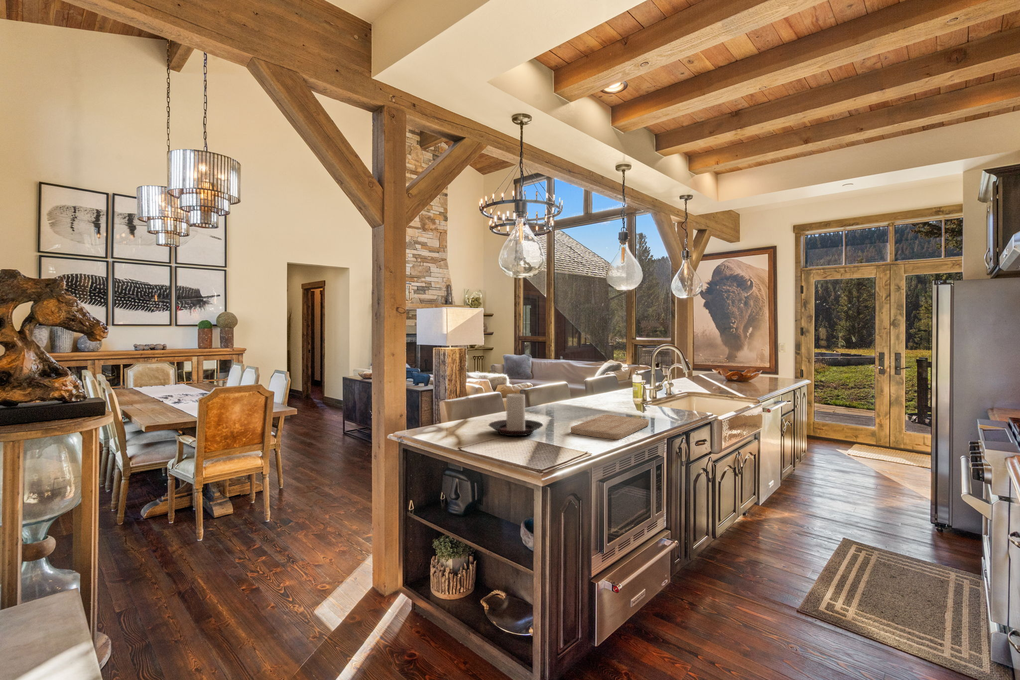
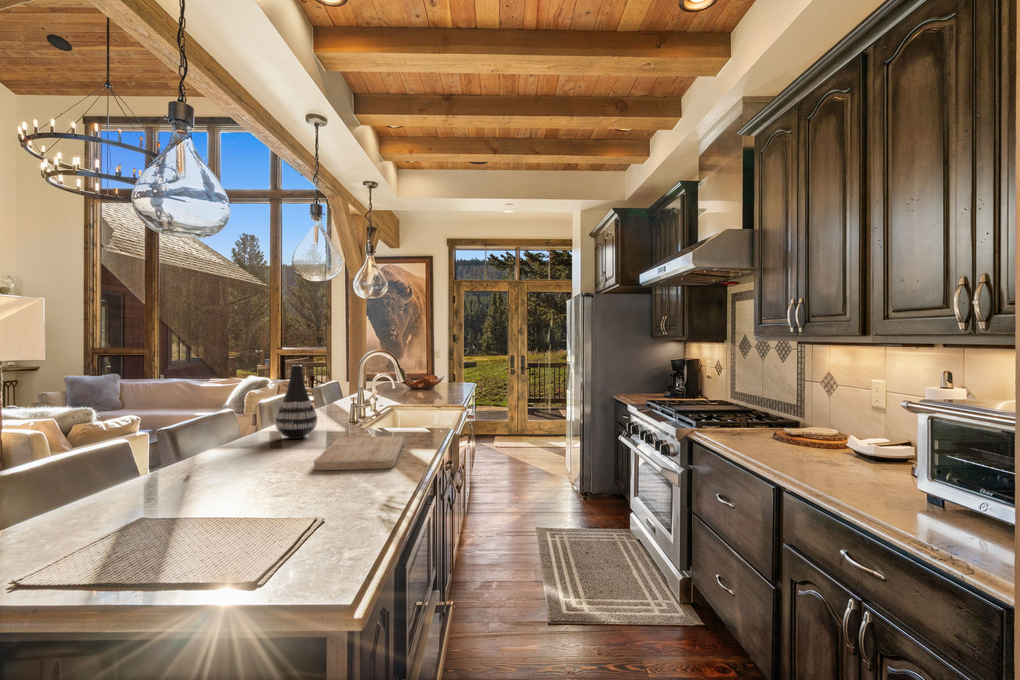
vase: none [571,360,599,412] -> present [275,365,317,439]
candle holder: present [489,393,543,436] -> none [167,417,273,494]

